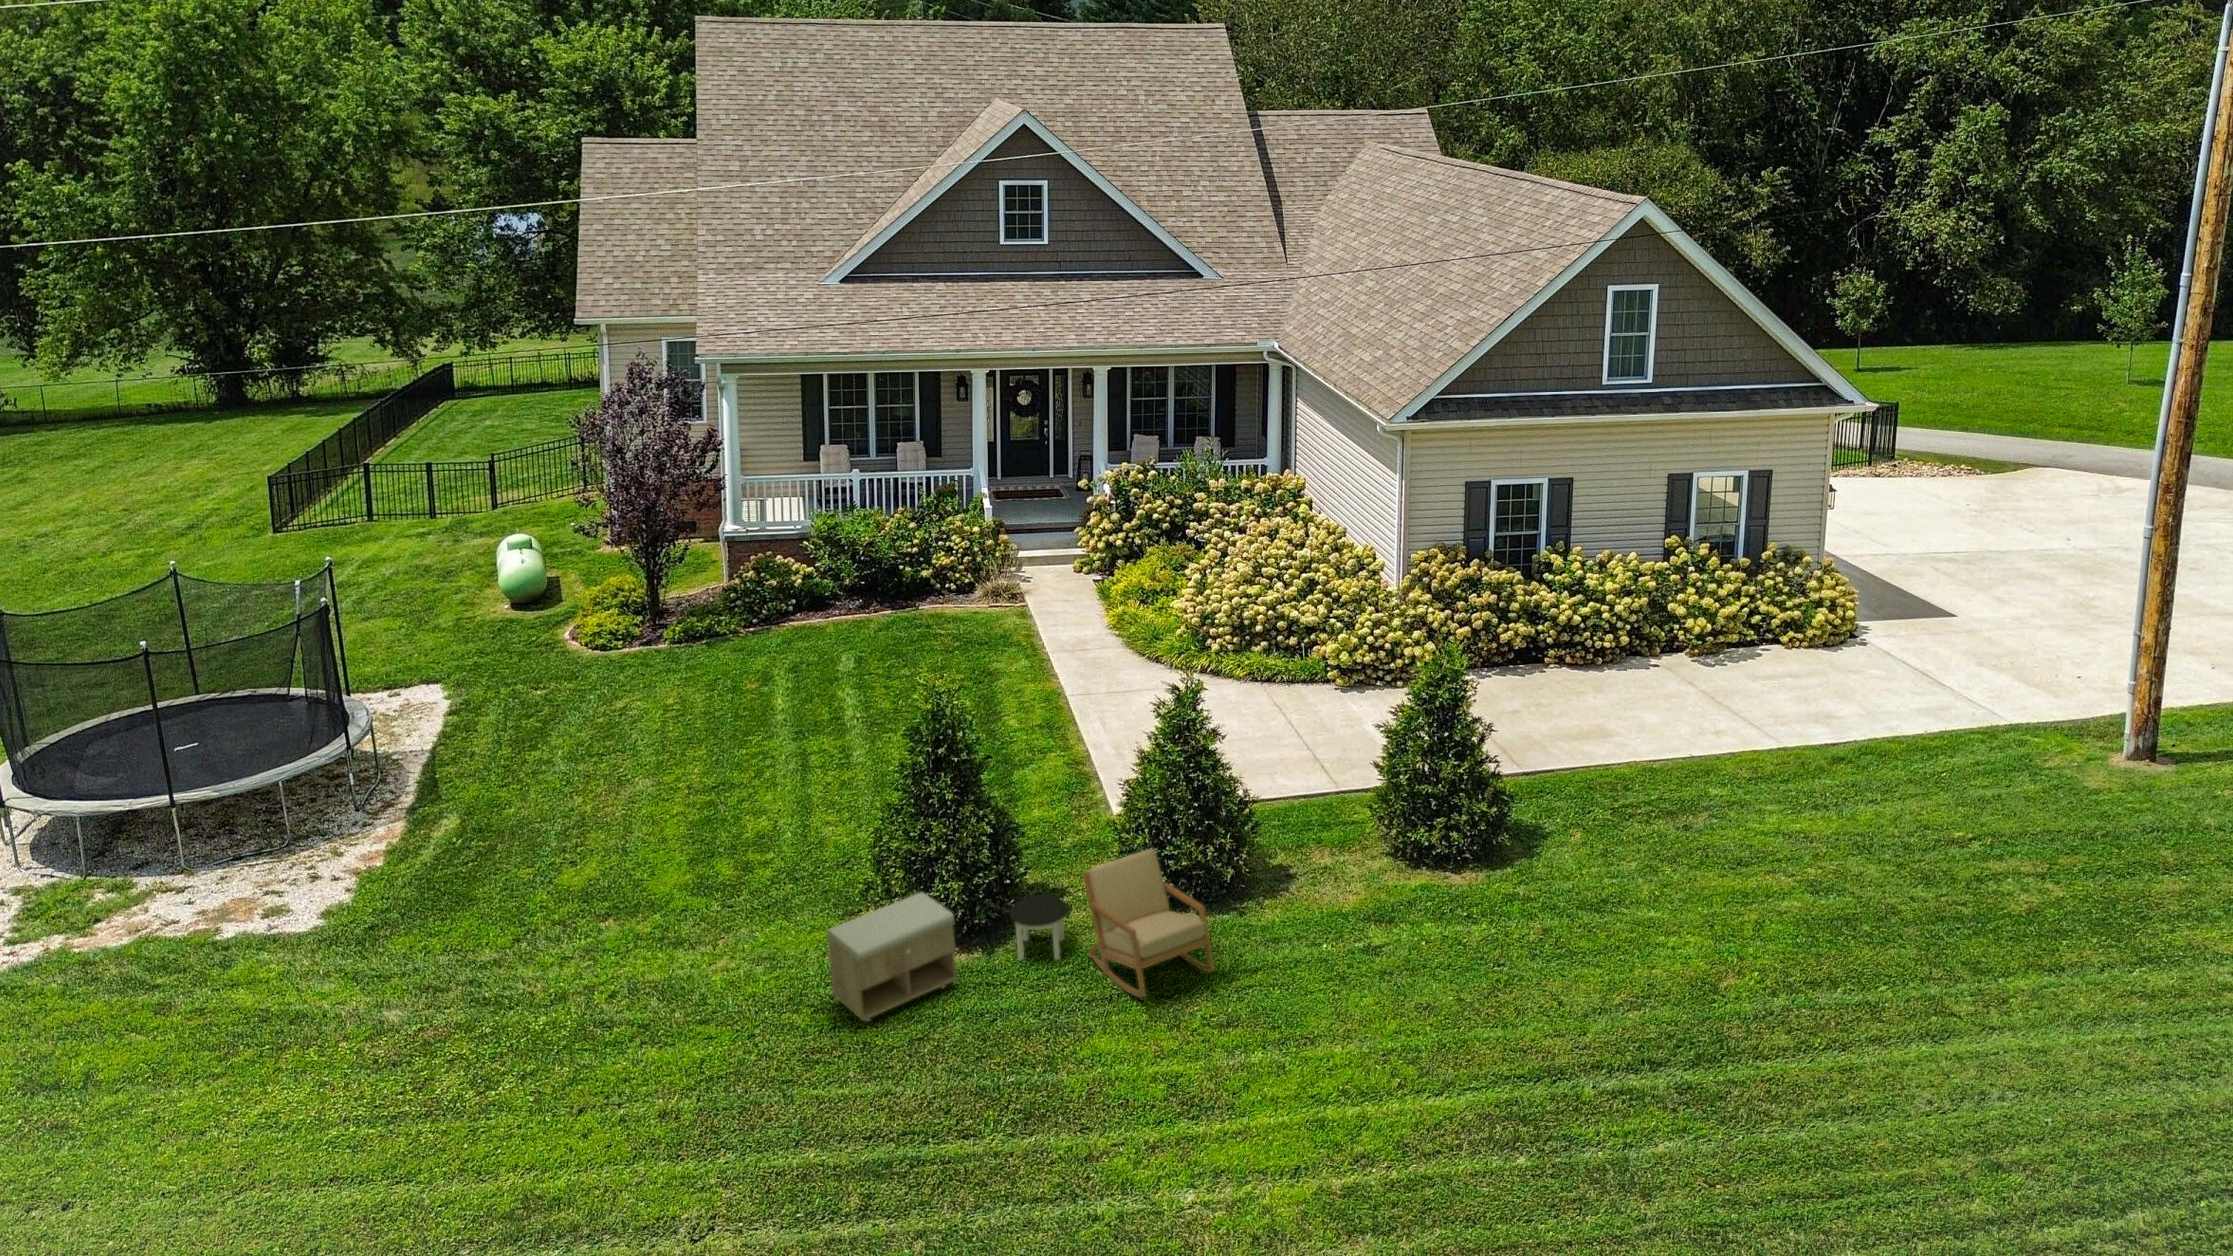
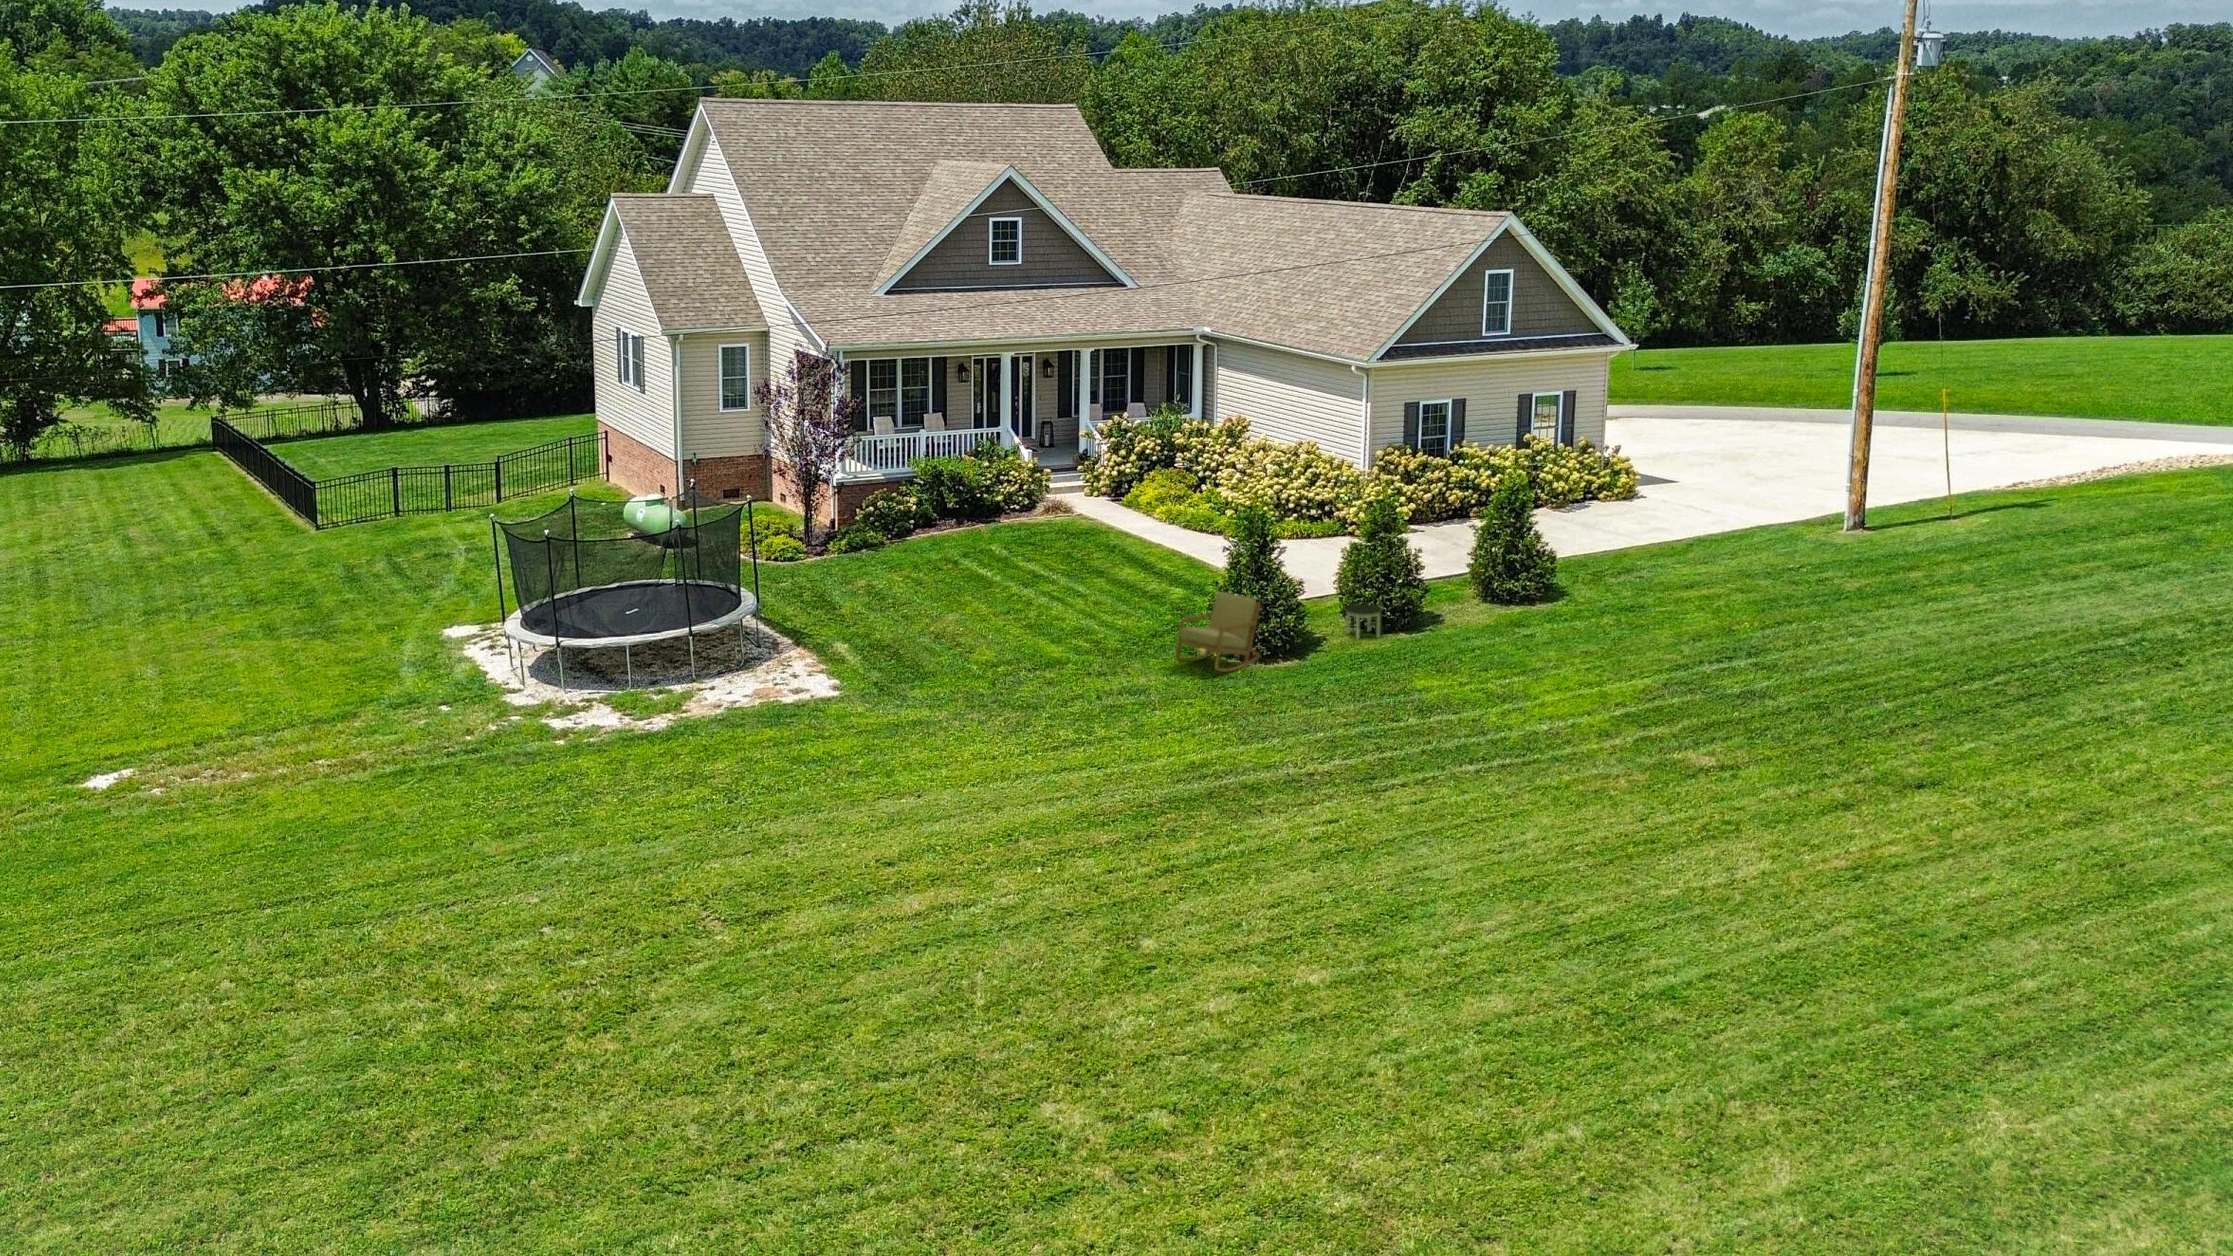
chair: present [1083,849,1214,998] -> present [1176,592,1261,672]
storage bench: present [827,892,957,1022] -> none [1277,597,1341,666]

